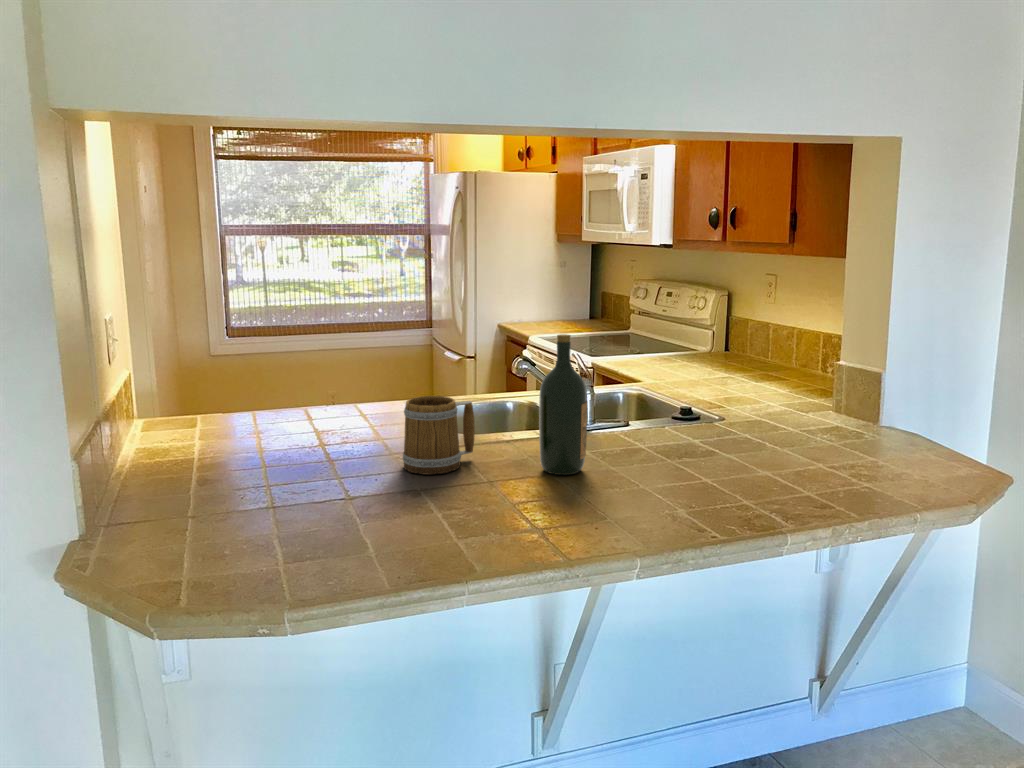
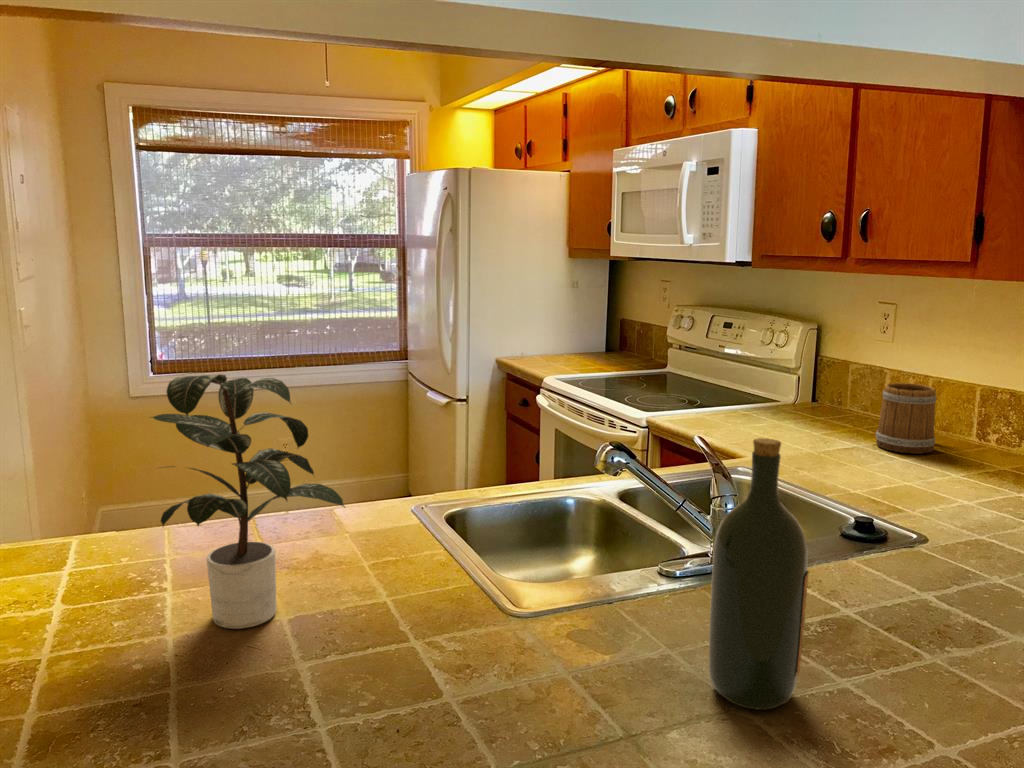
potted plant: none [238,303,376,446] -> present [152,374,345,629]
mug: present [403,396,475,475] -> present [876,383,937,454]

